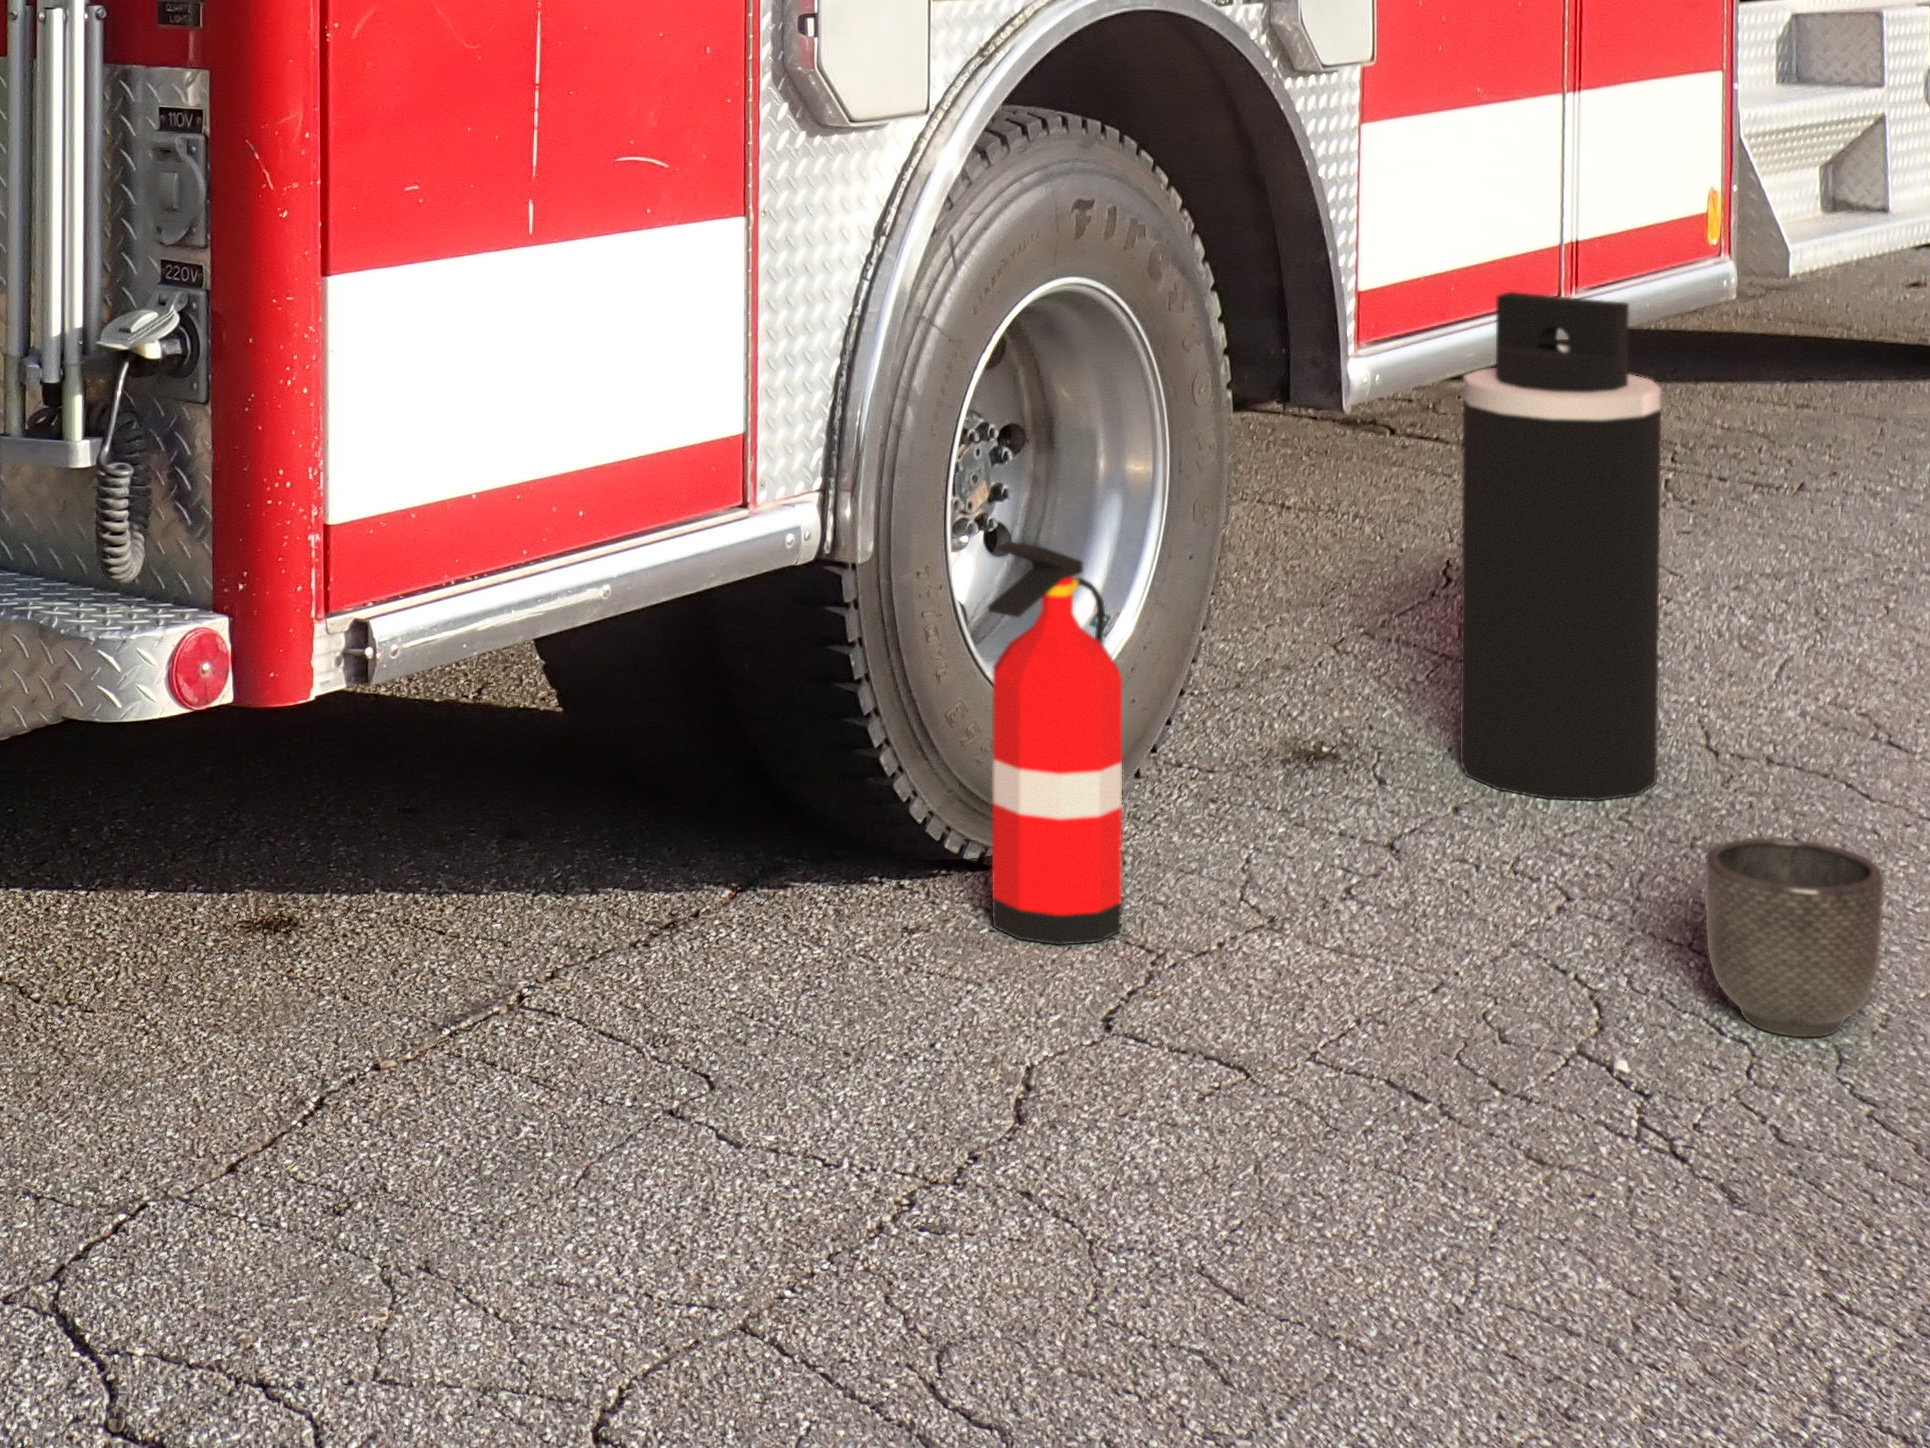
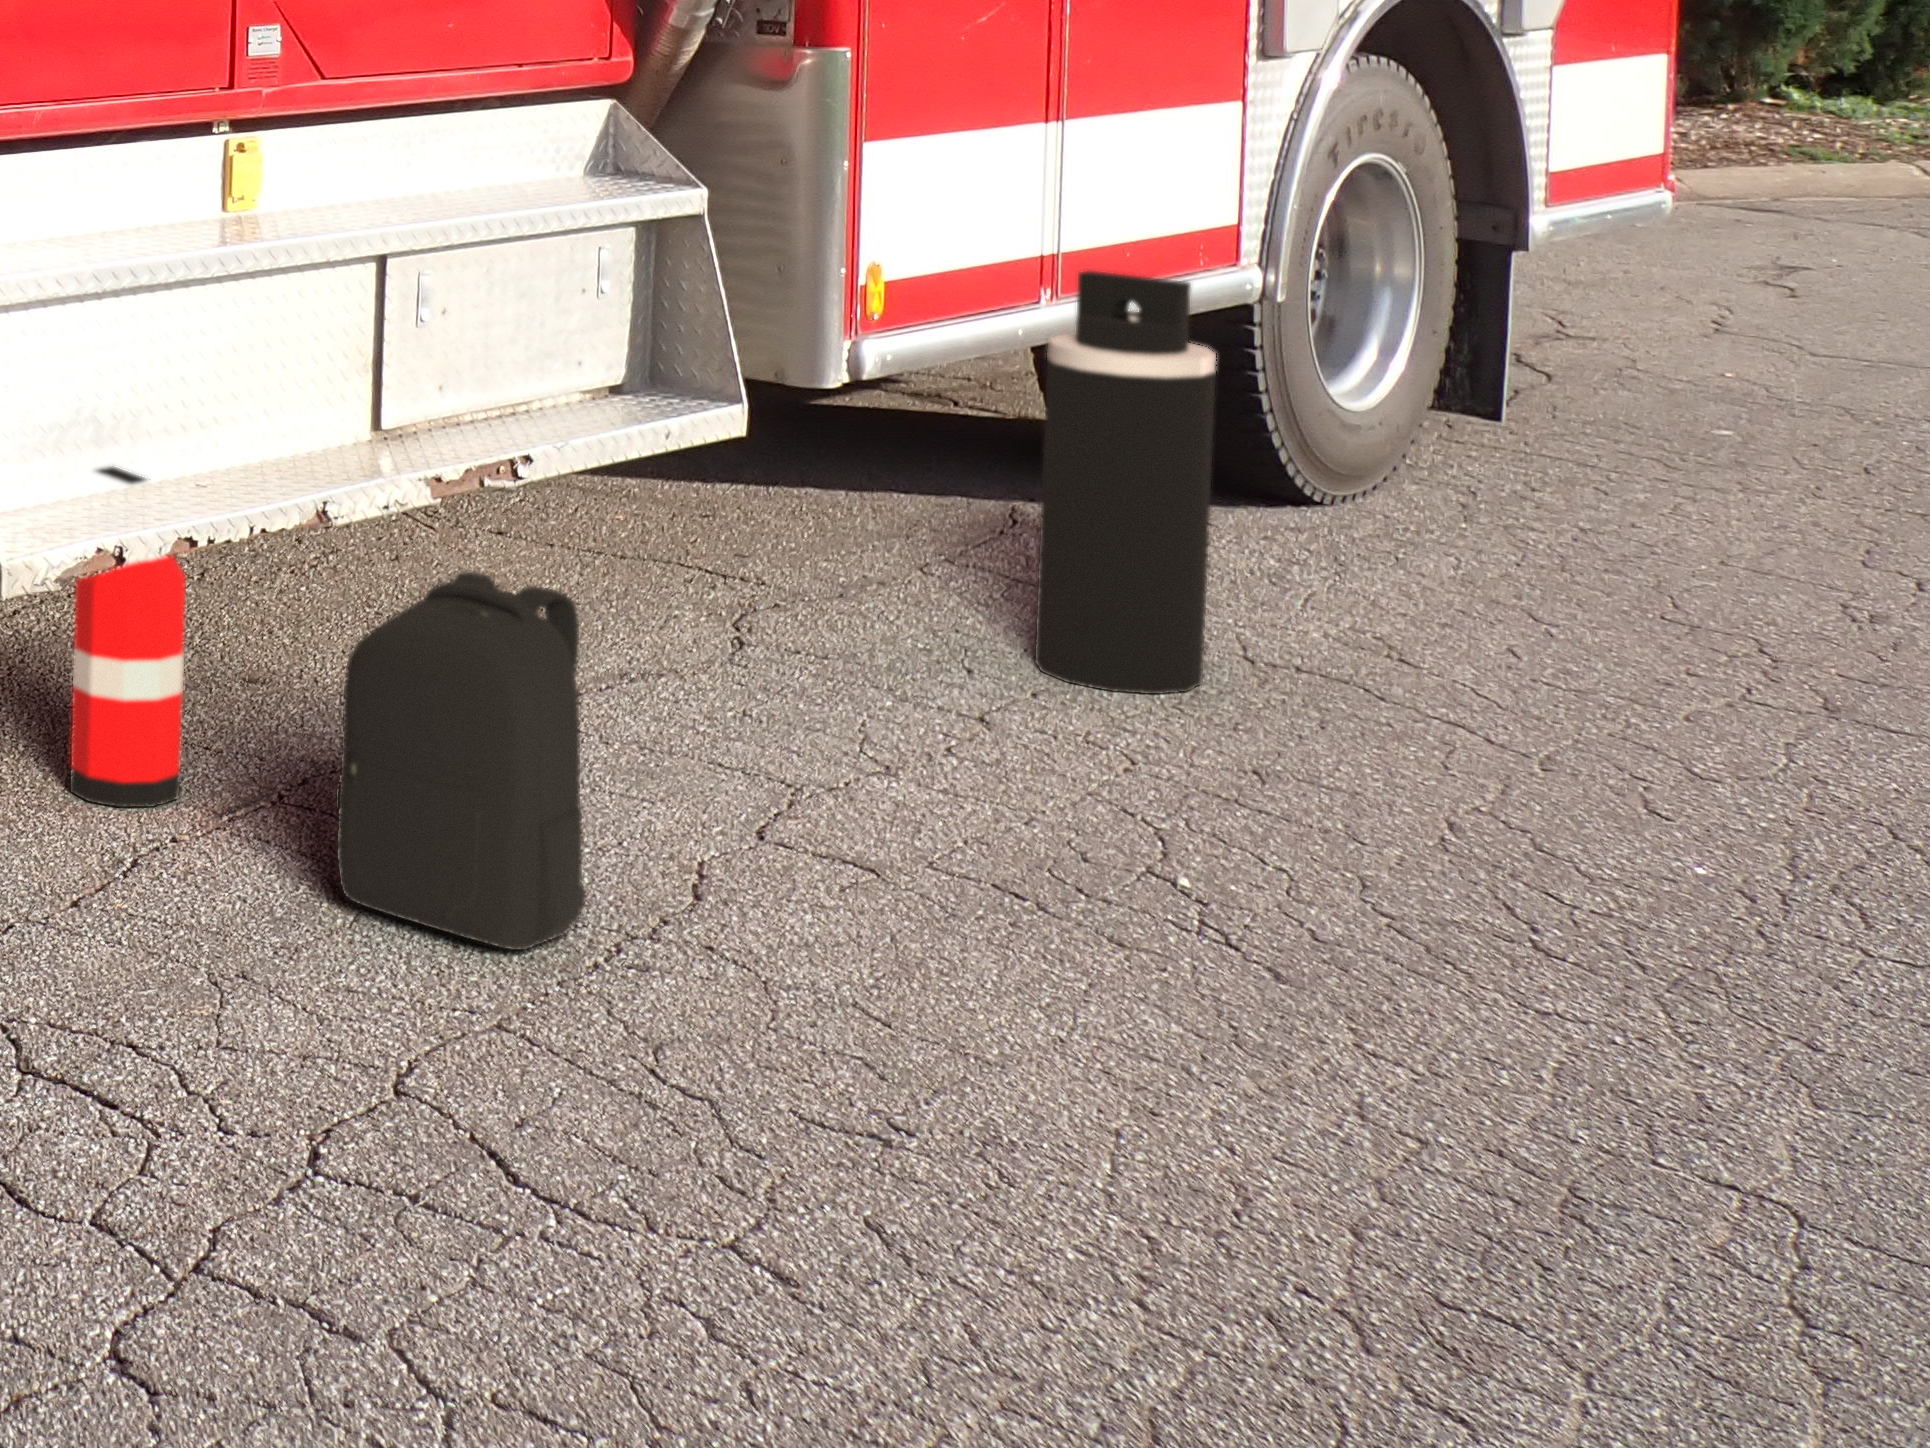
fire extinguisher: present [988,542,1122,945] -> present [70,466,186,807]
backpack: none [552,724,878,1214] -> present [336,572,586,950]
planter: present [1705,838,1883,1037] -> none [1253,711,1401,870]

